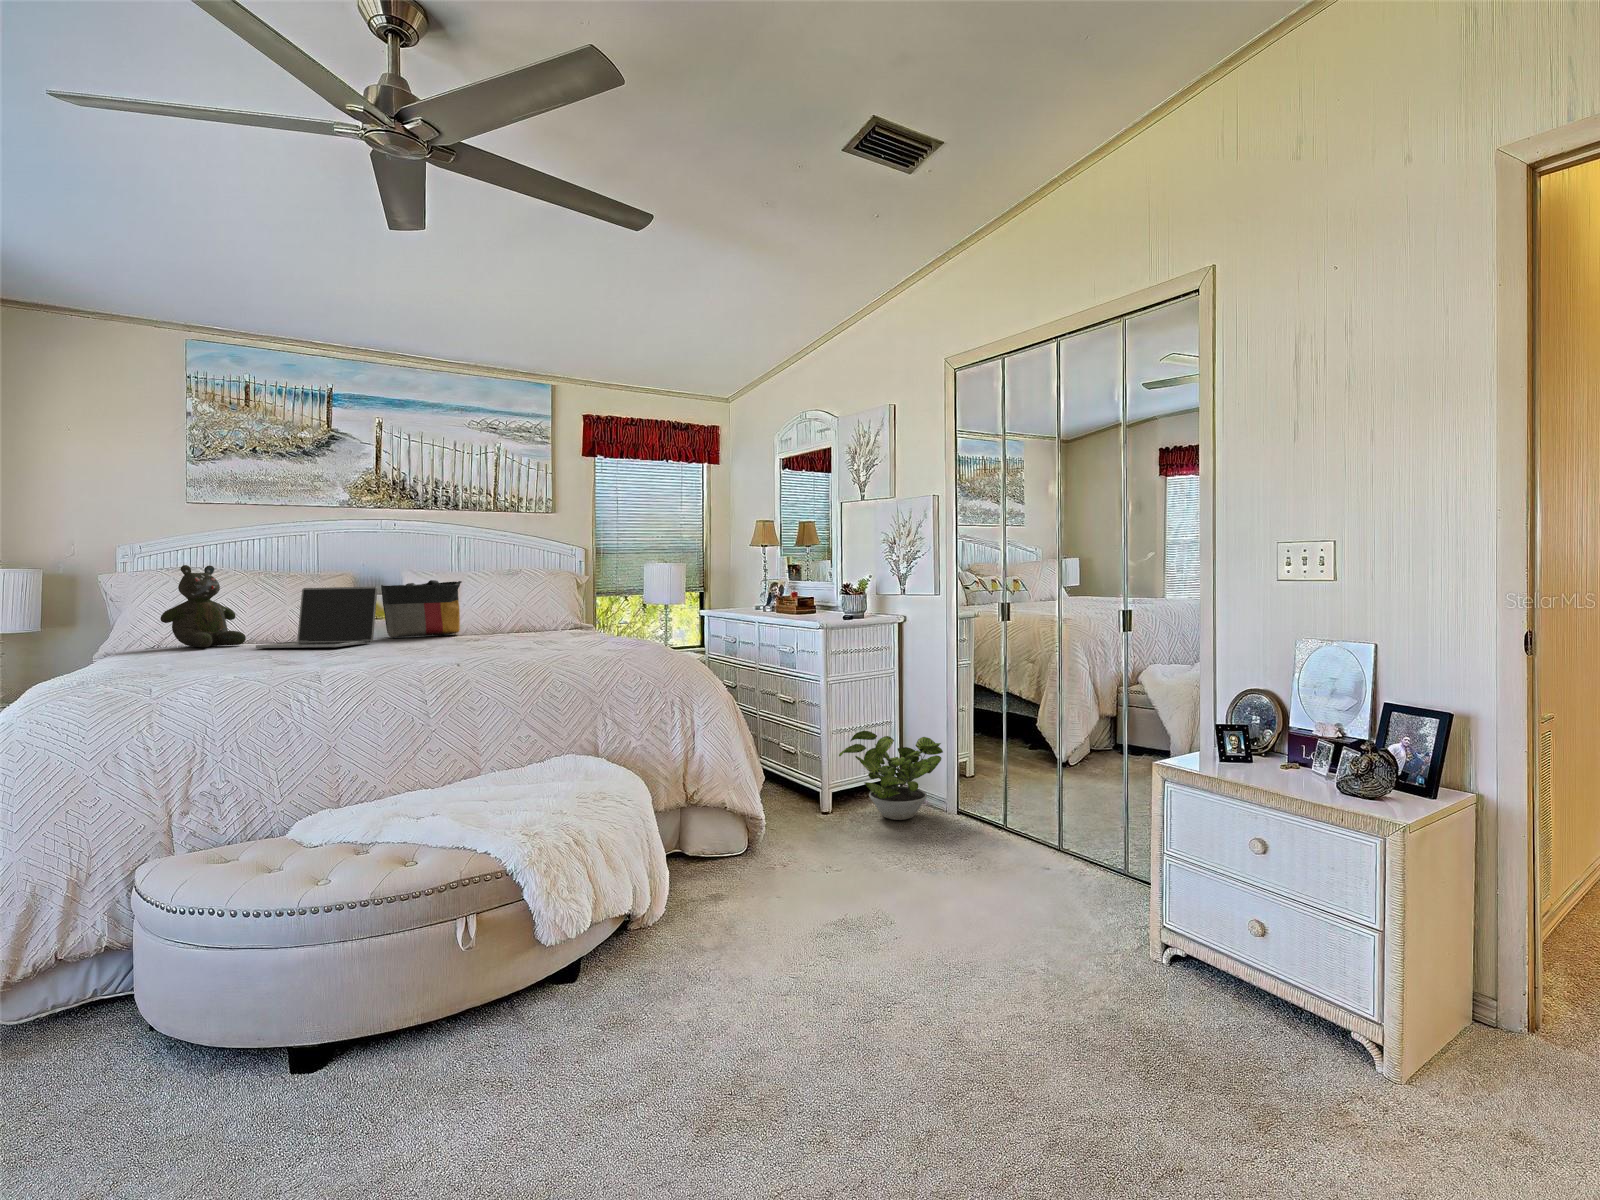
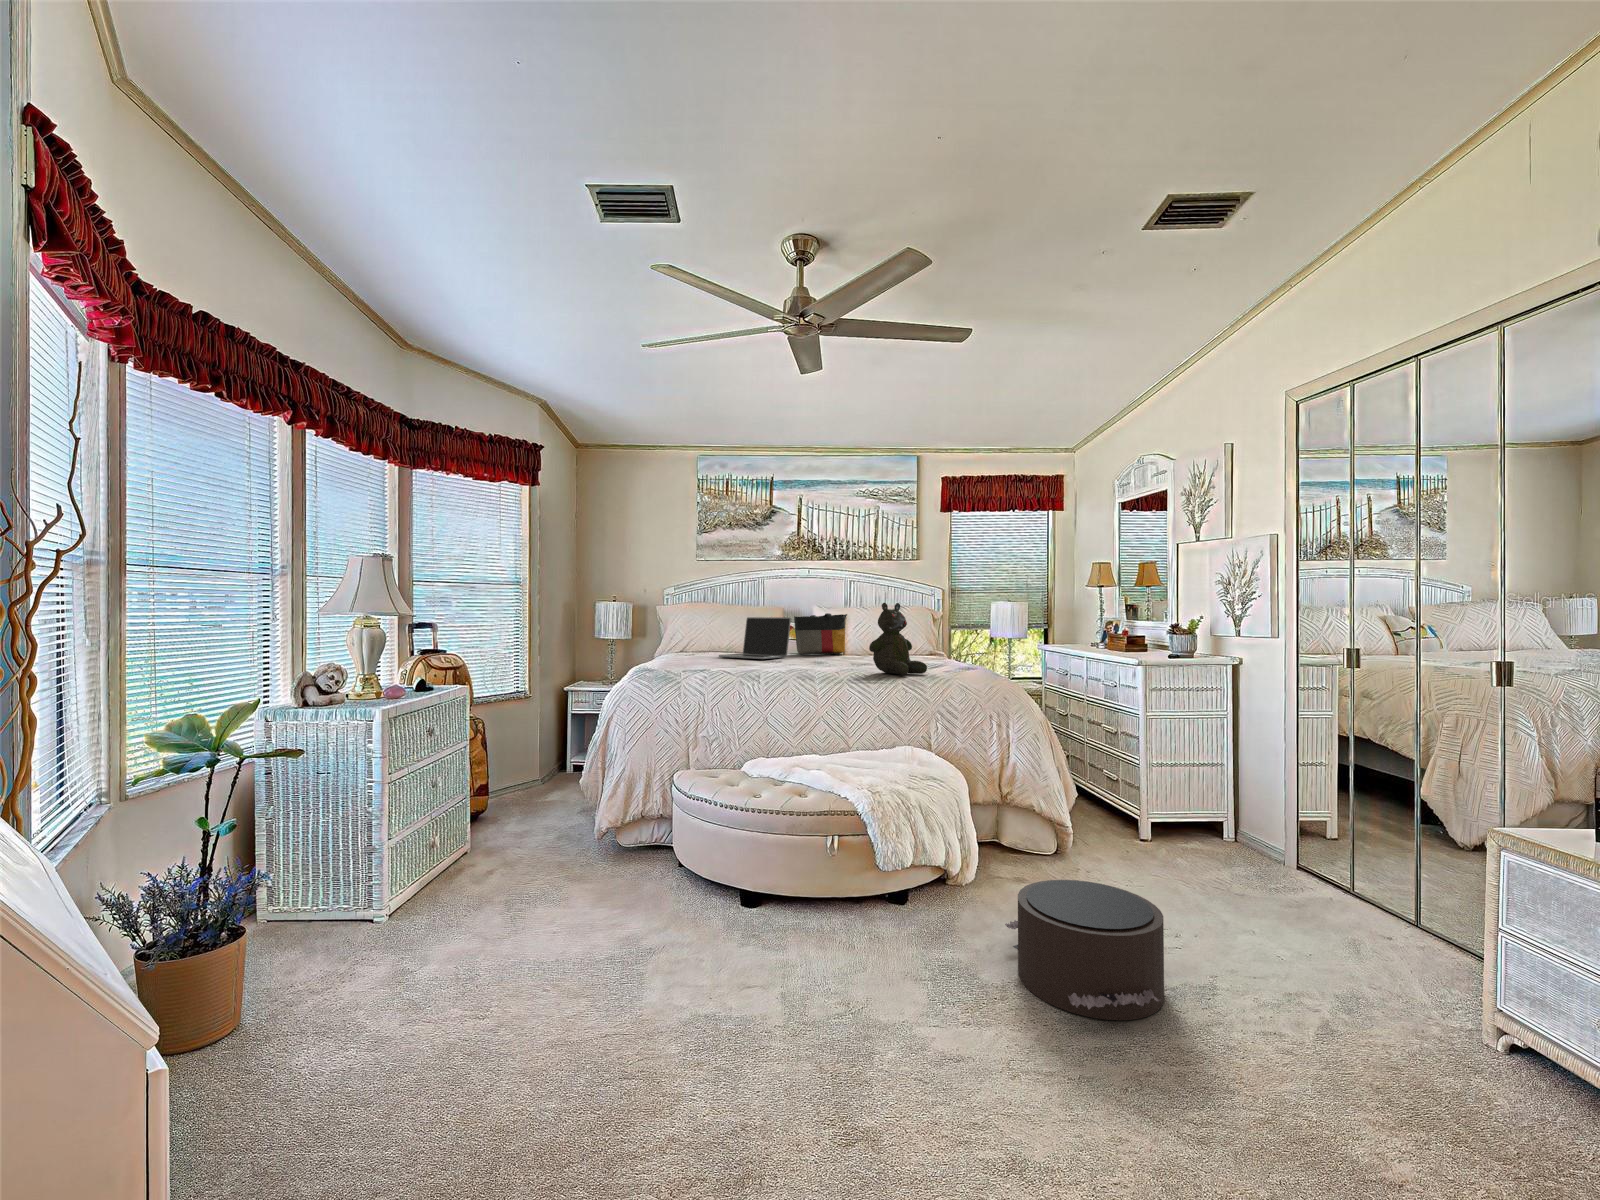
teddy bear: present [160,565,246,647] -> present [869,603,927,675]
potted plant: present [839,731,943,820] -> none [1157,764,1277,857]
pouf: none [716,881,906,1048] -> present [1005,880,1164,1020]

